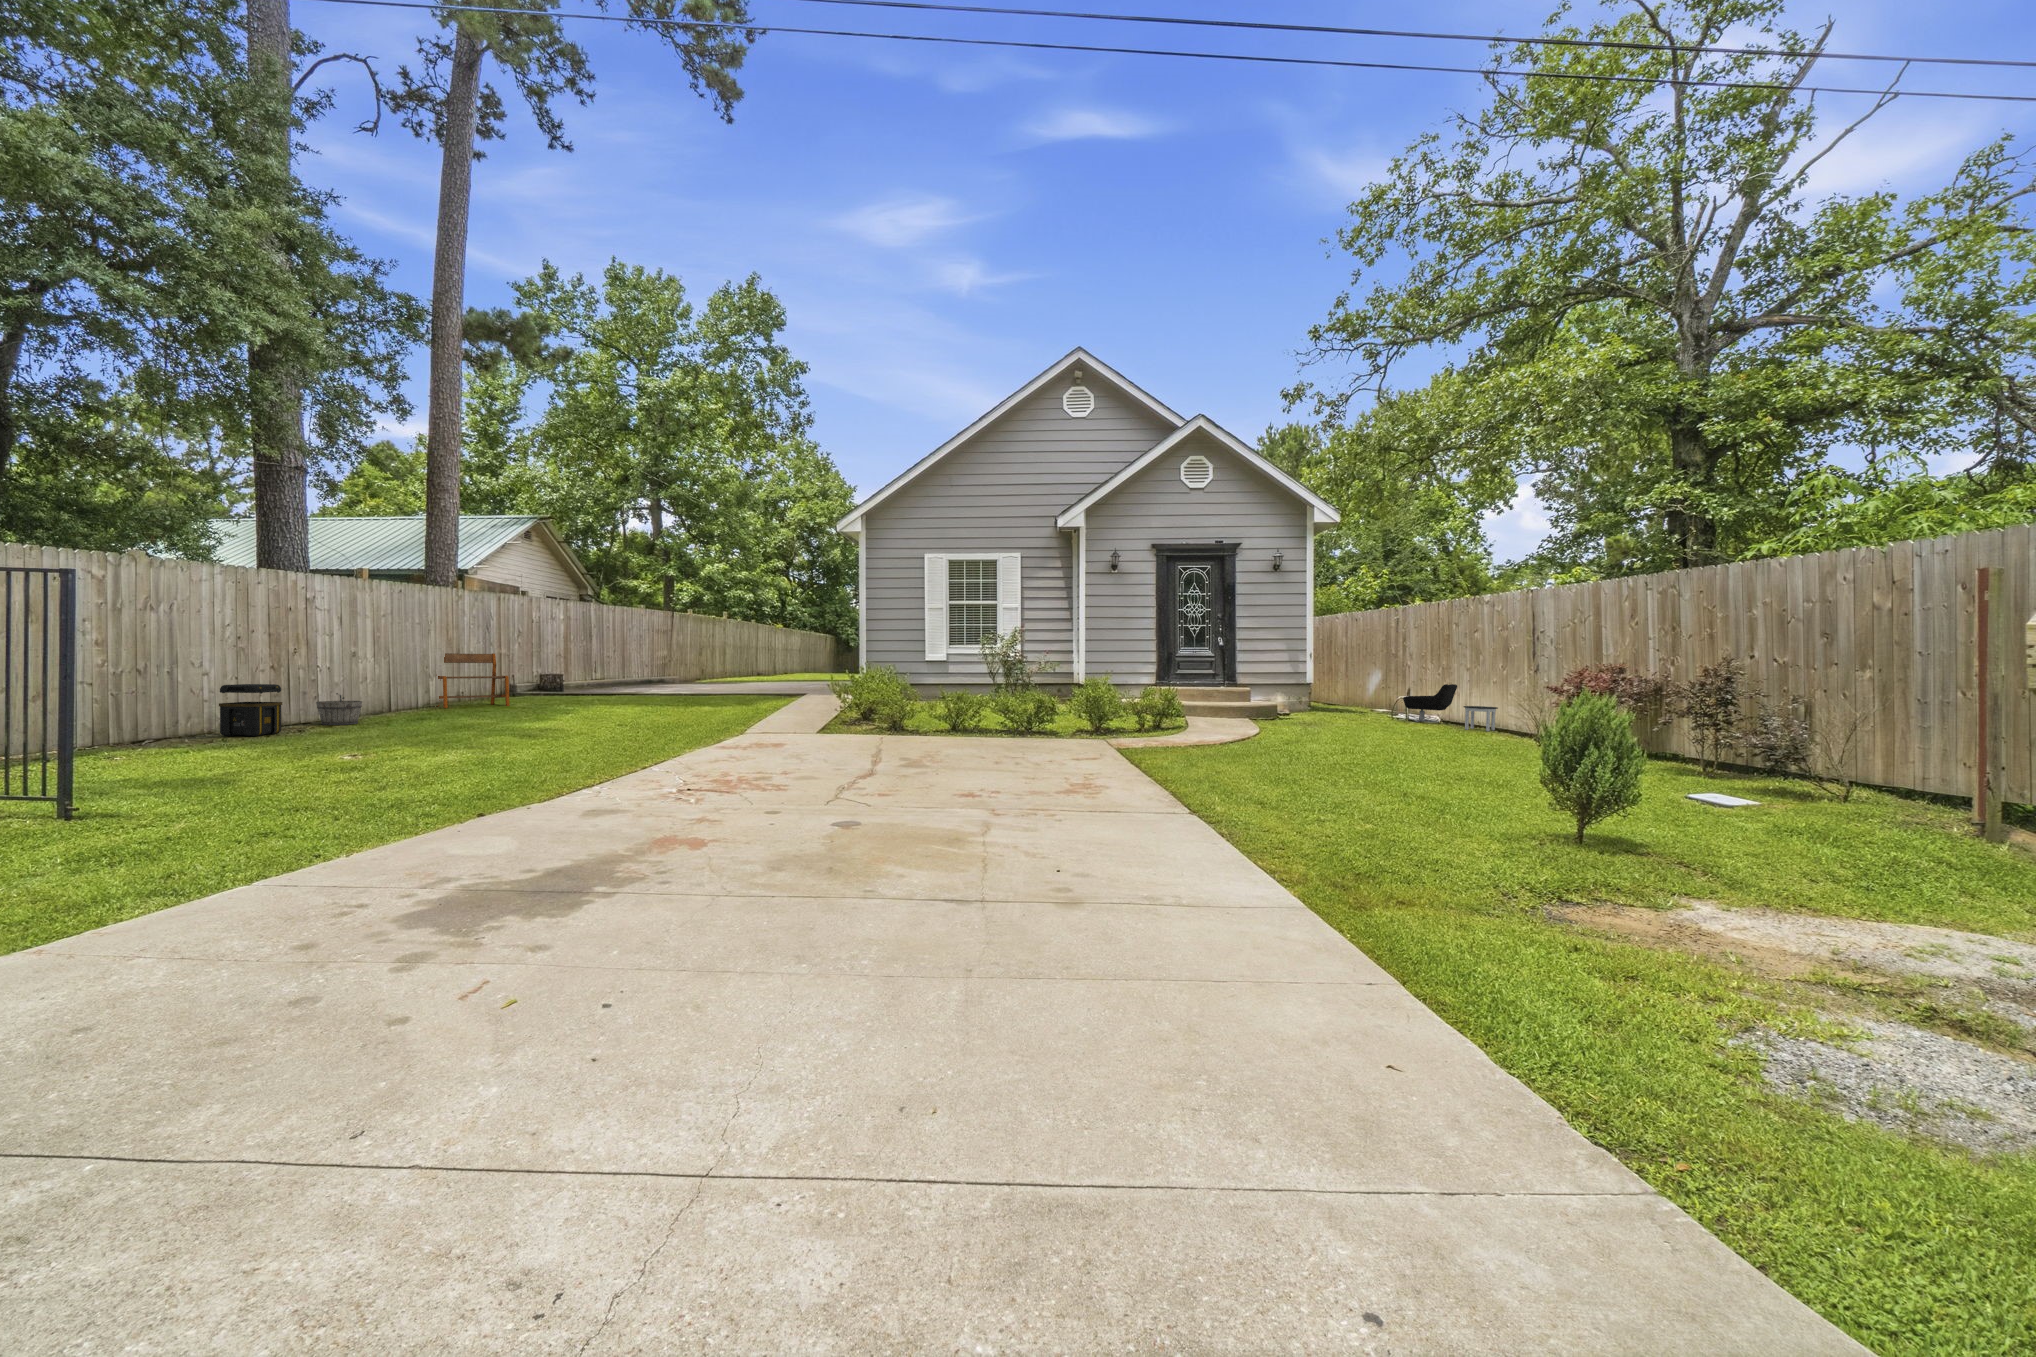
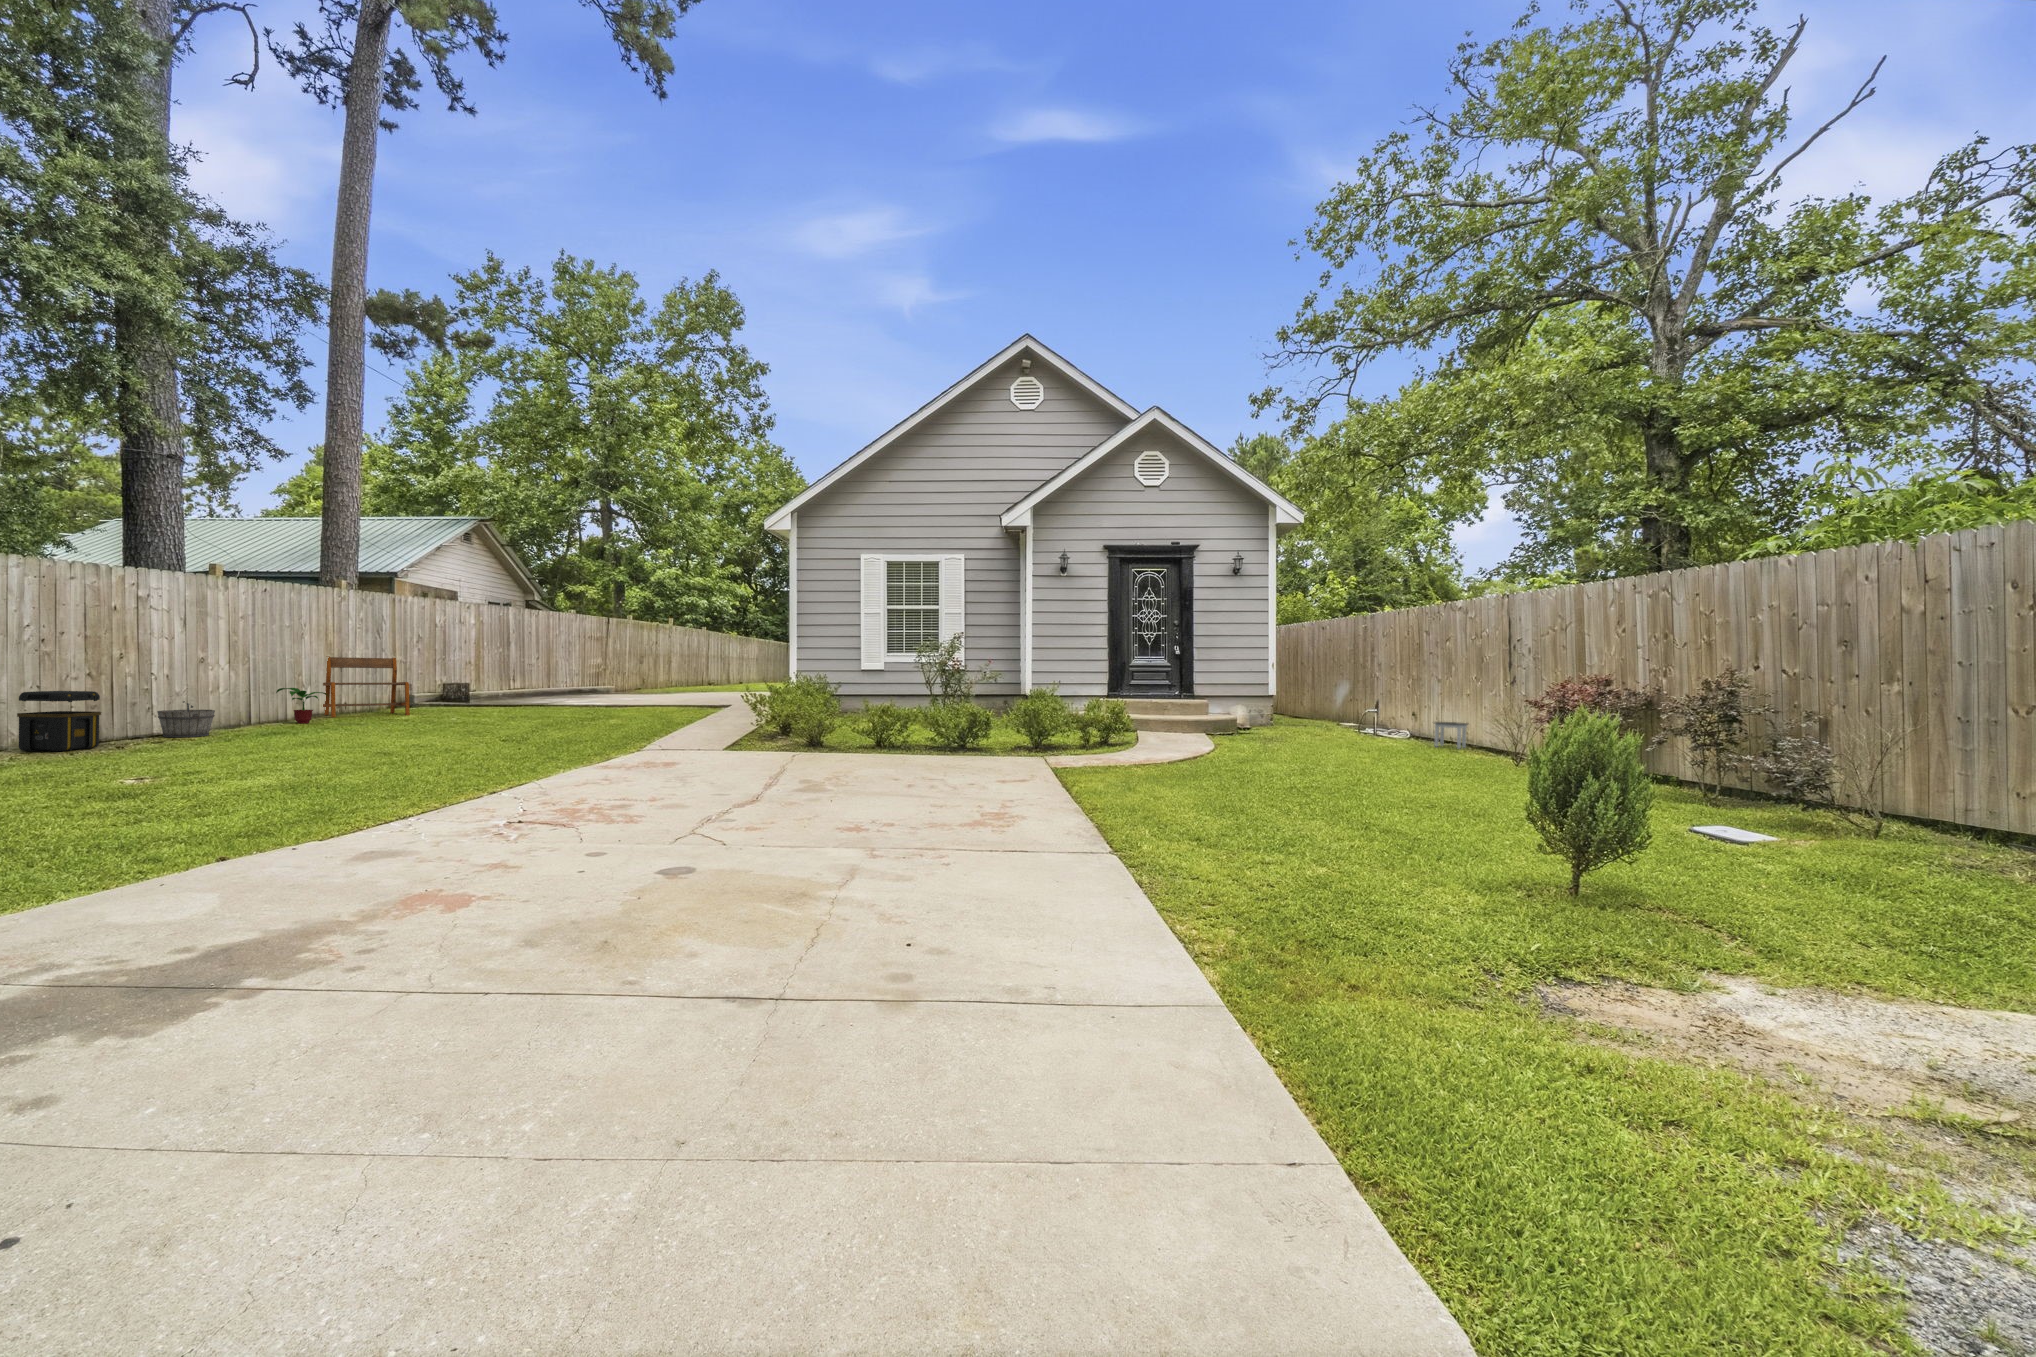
potted plant: none [401,681,446,713] -> present [276,688,329,723]
lounge chair: present [1403,684,1457,722] -> none [1367,698,1426,739]

